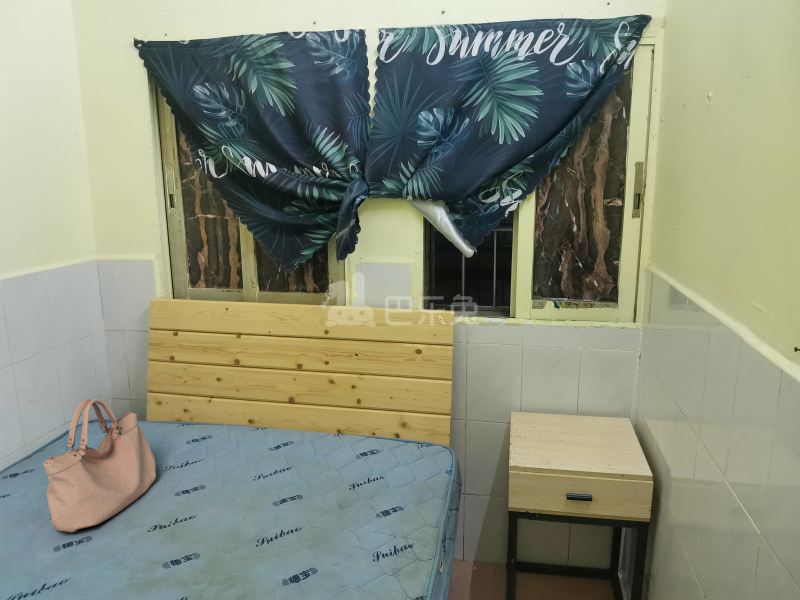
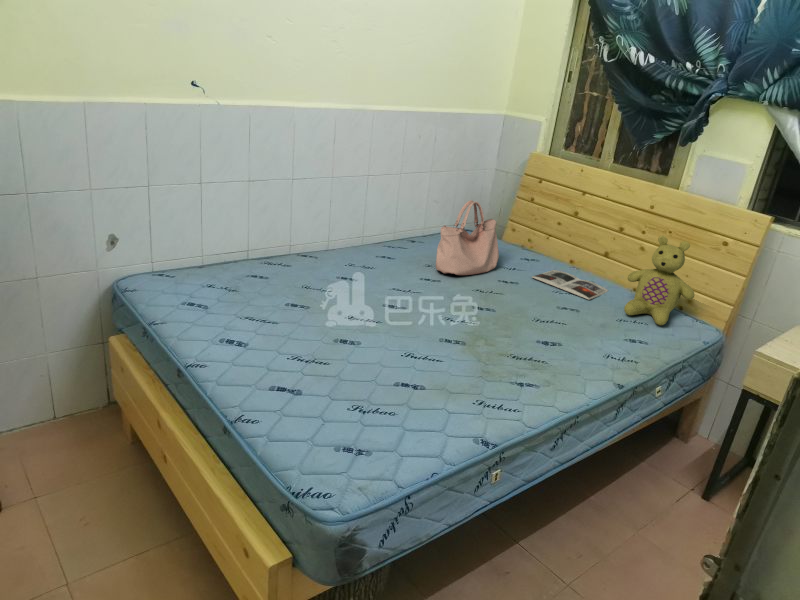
stuffed bear: none [337,365,418,476] -> present [624,236,694,325]
magazine: none [214,444,317,474] -> present [532,270,608,300]

